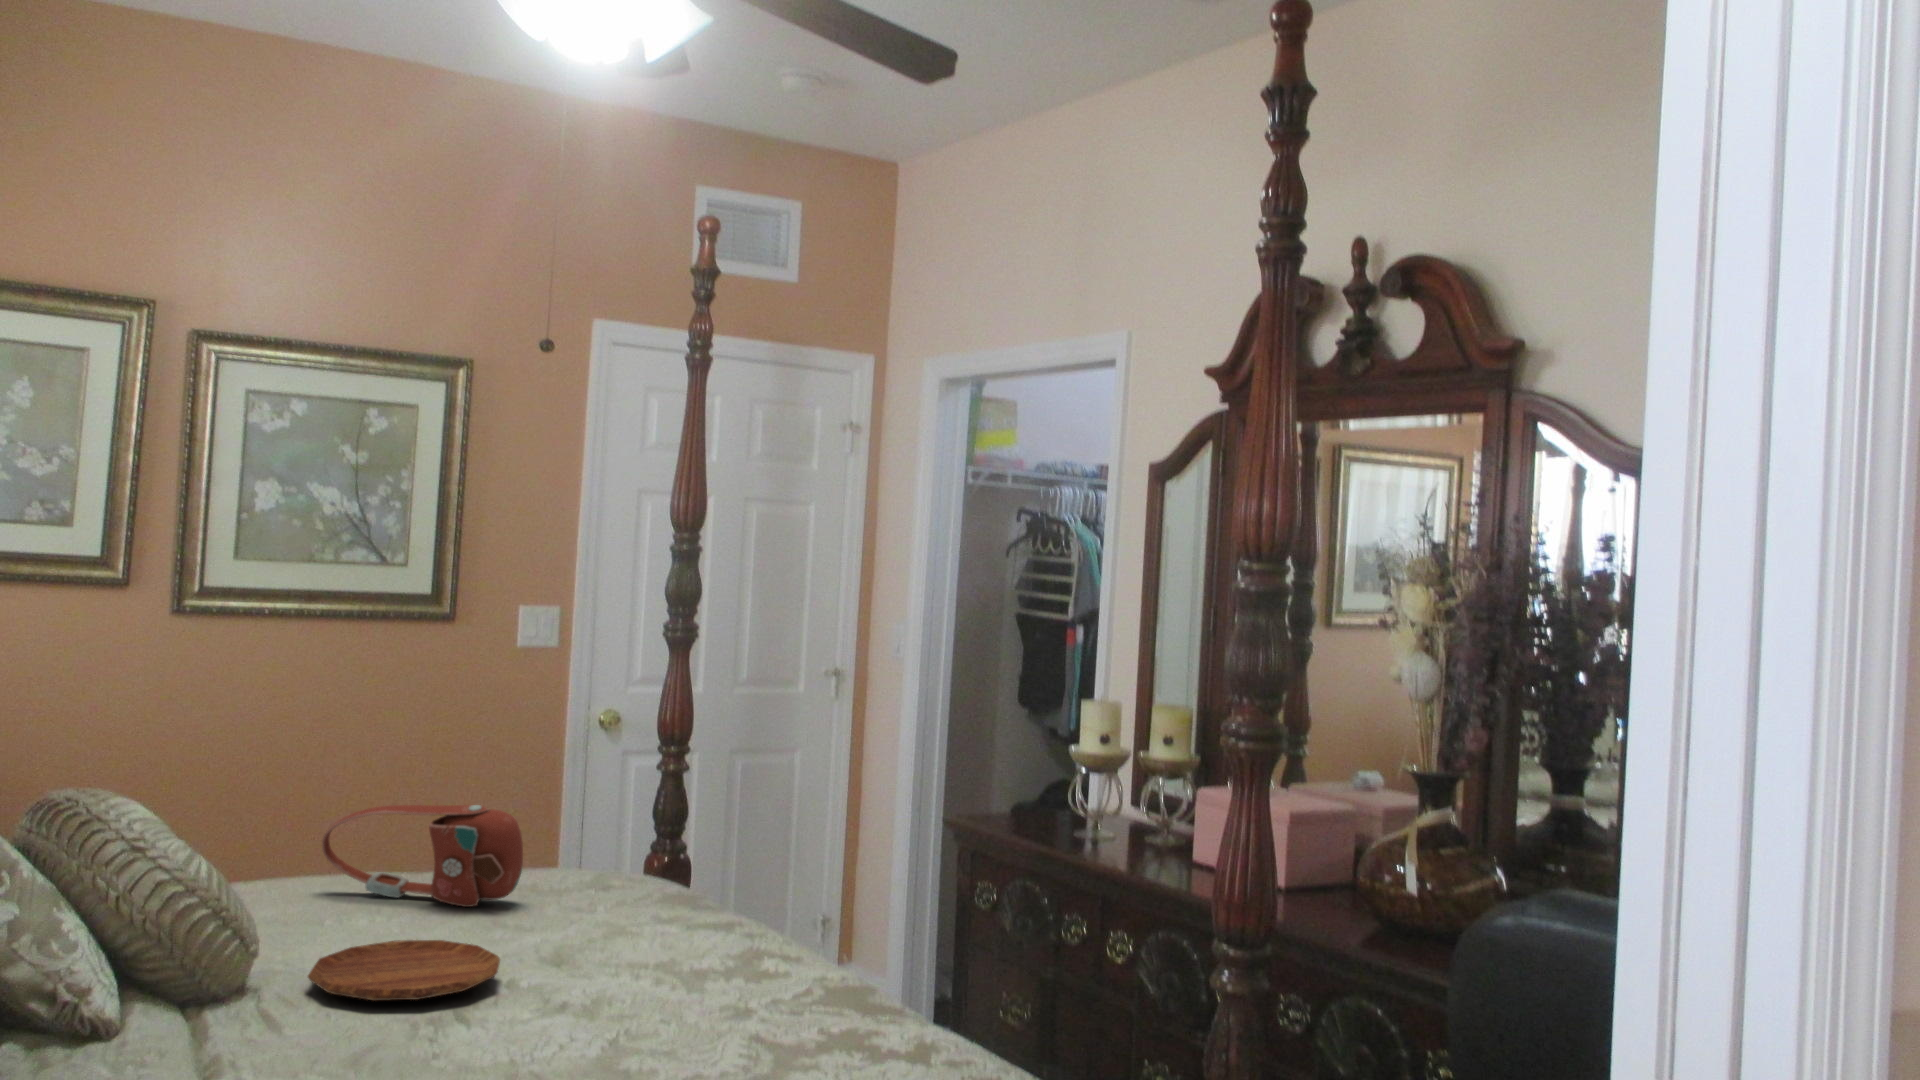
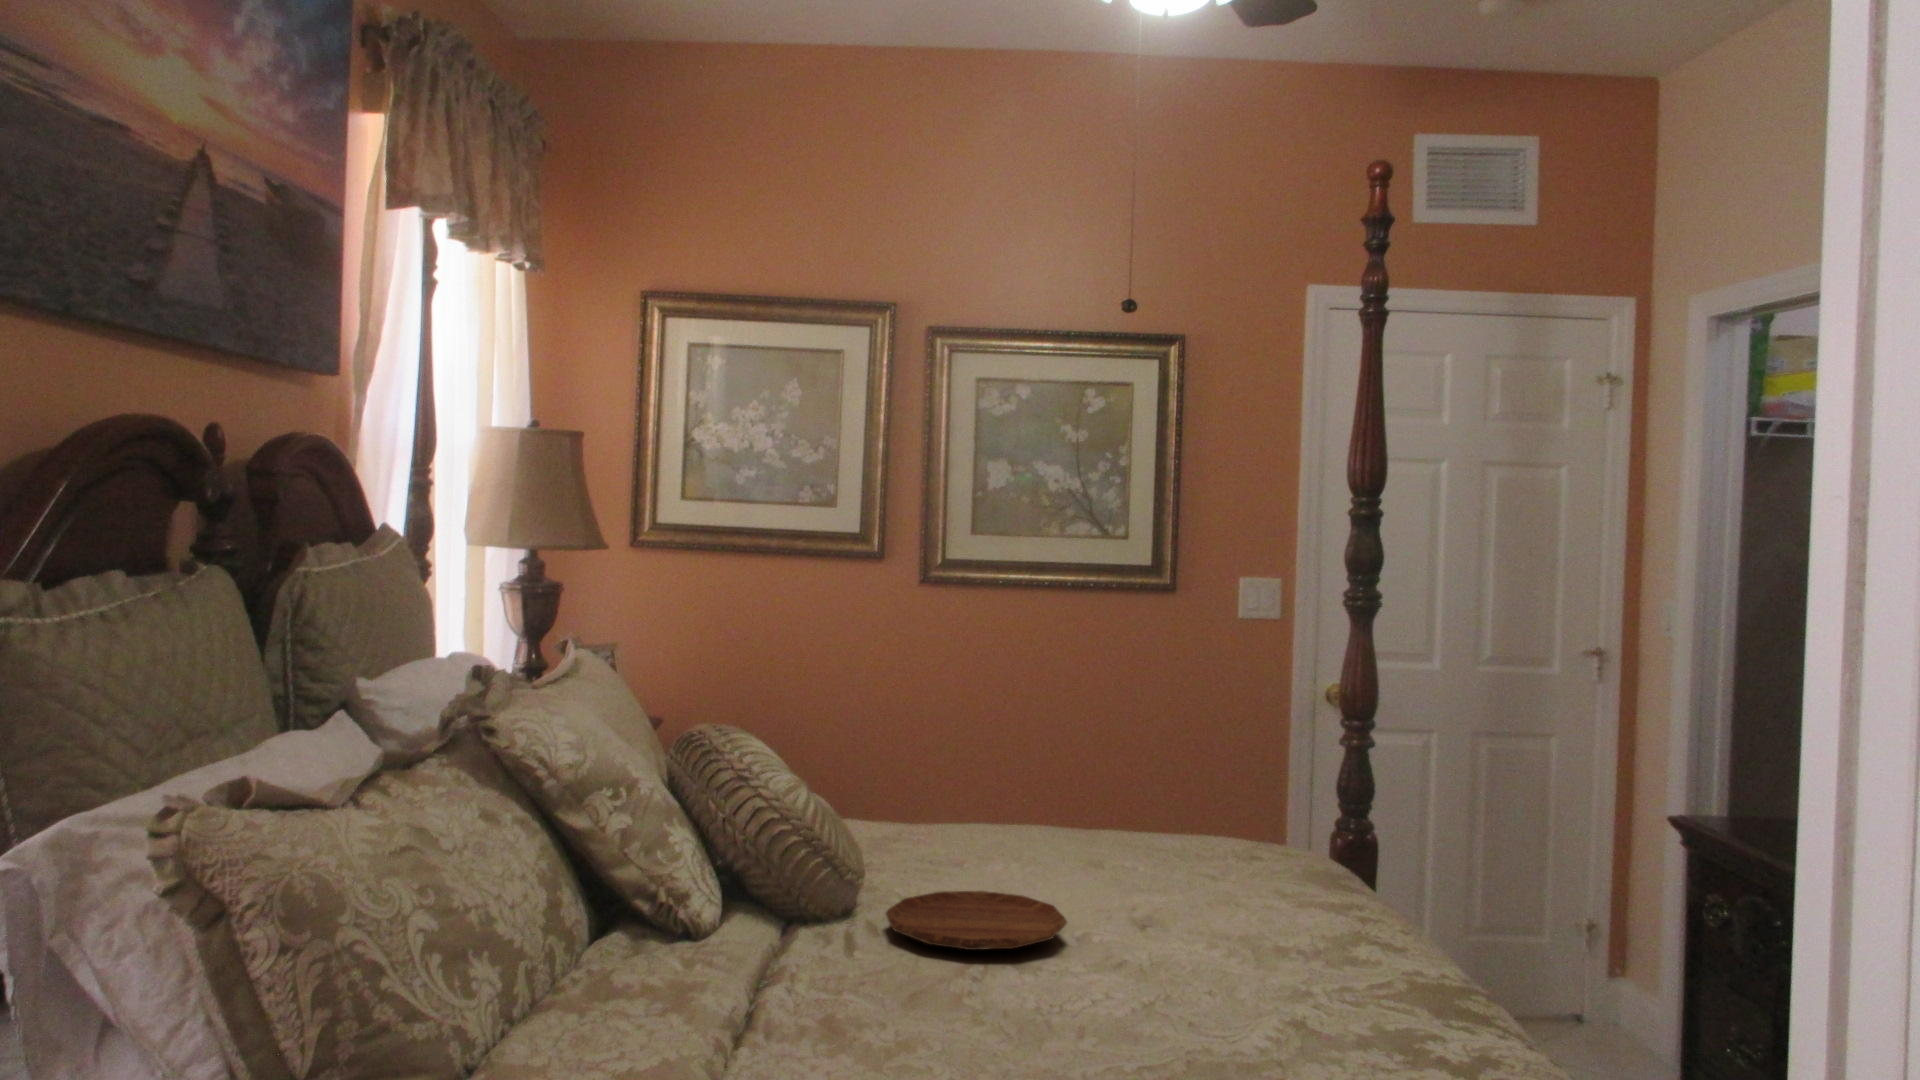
handbag: present [322,805,523,907] -> none [969,762,1146,870]

